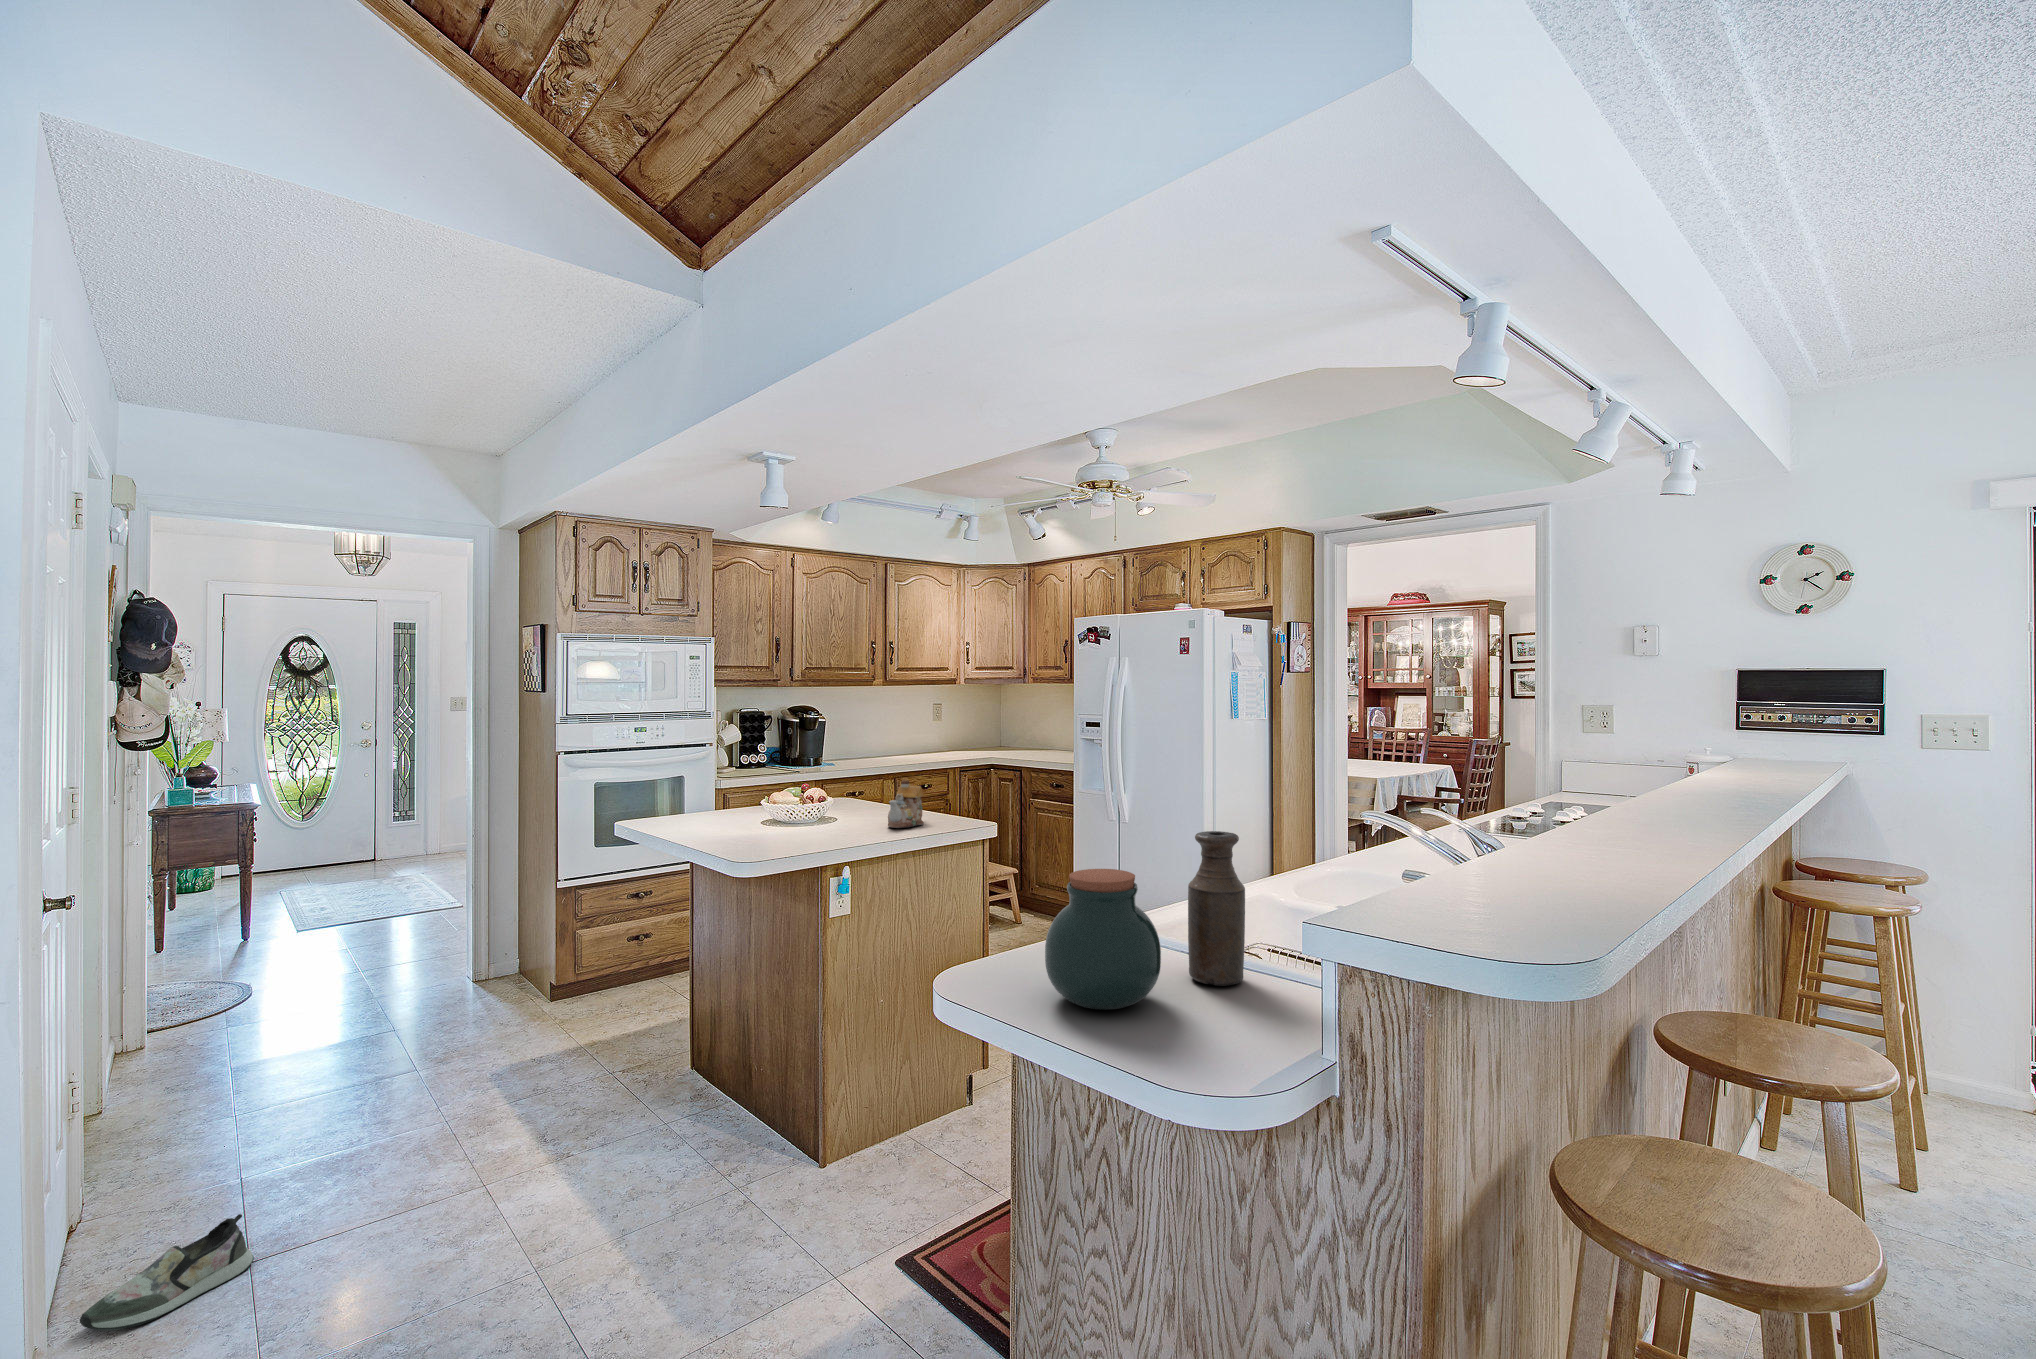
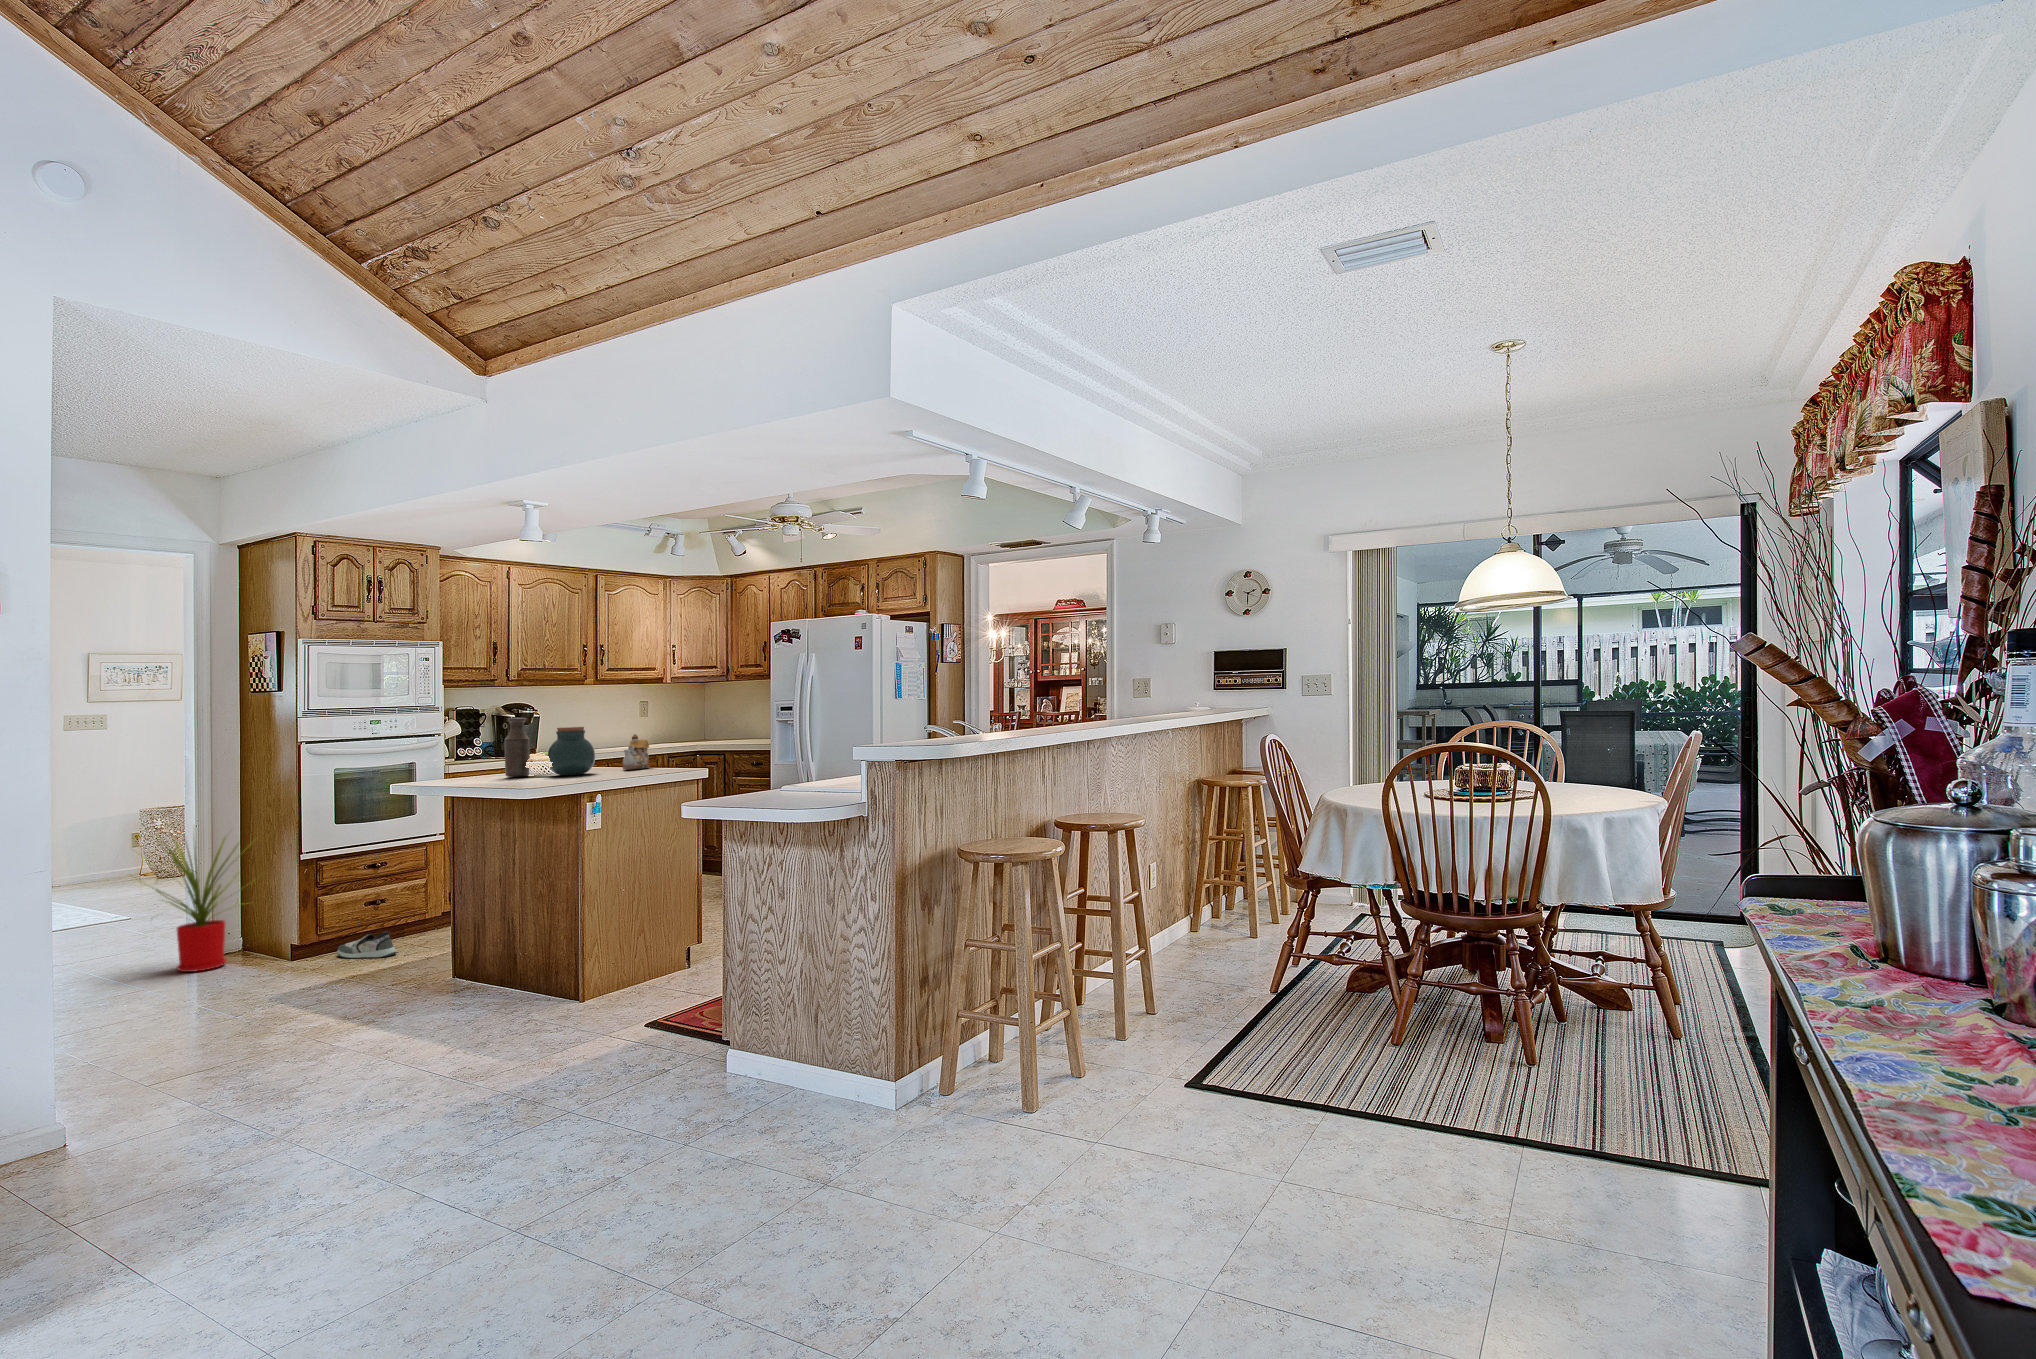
bottle: present [1188,831,1245,986] -> present [505,718,530,777]
house plant: none [386,839,523,1009] -> present [130,834,248,972]
jar: present [1045,869,1161,1010] -> present [547,727,595,775]
shoe: present [80,1214,254,1331] -> present [337,931,397,958]

